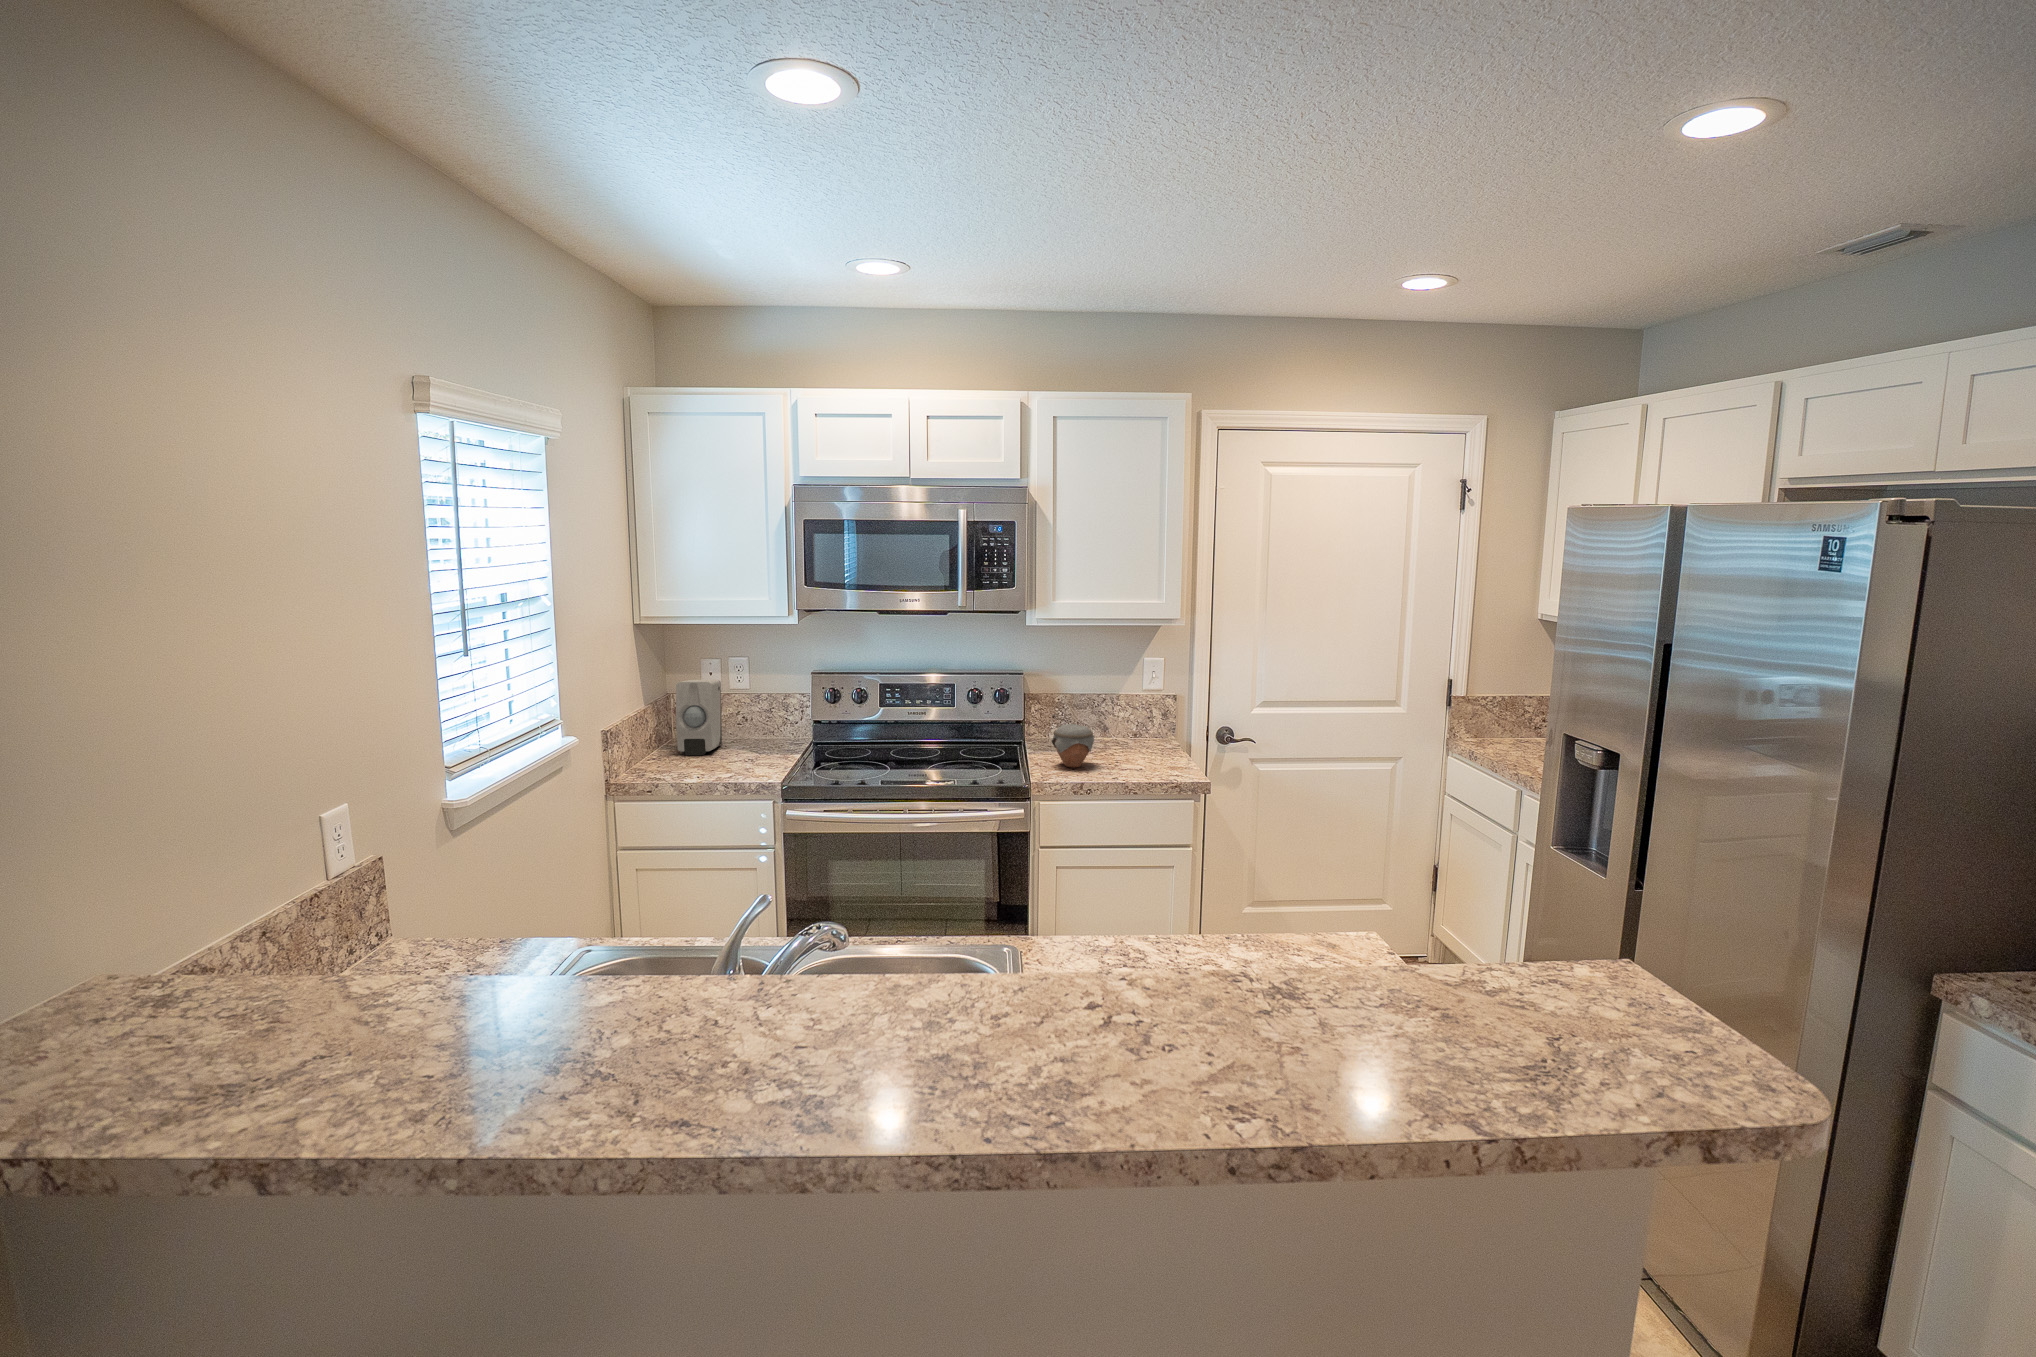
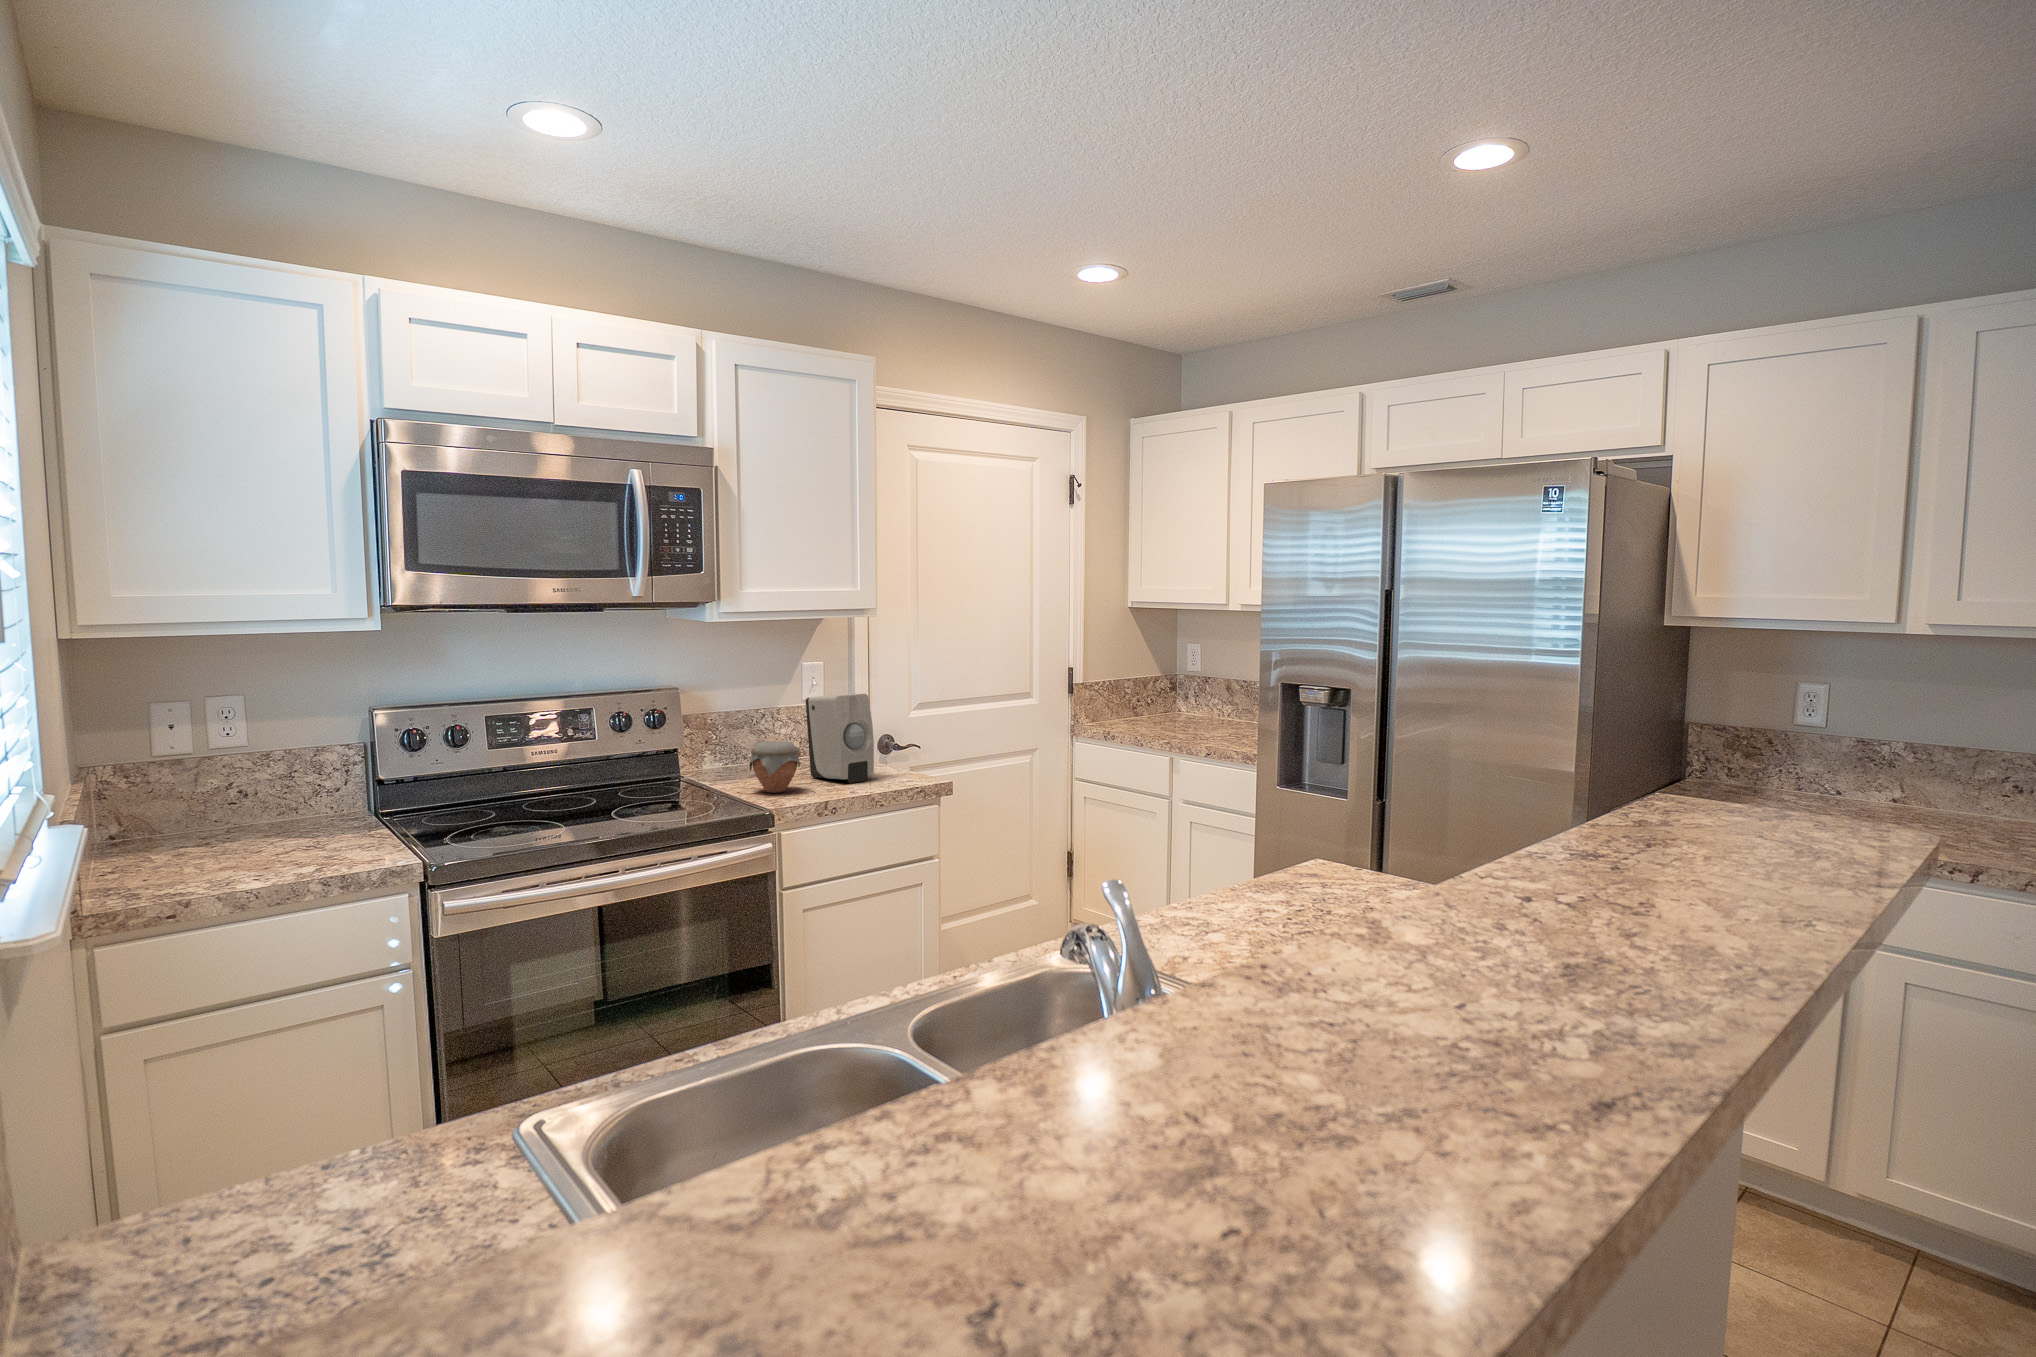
soap dispenser: present [676,680,722,755] -> present [806,694,874,783]

